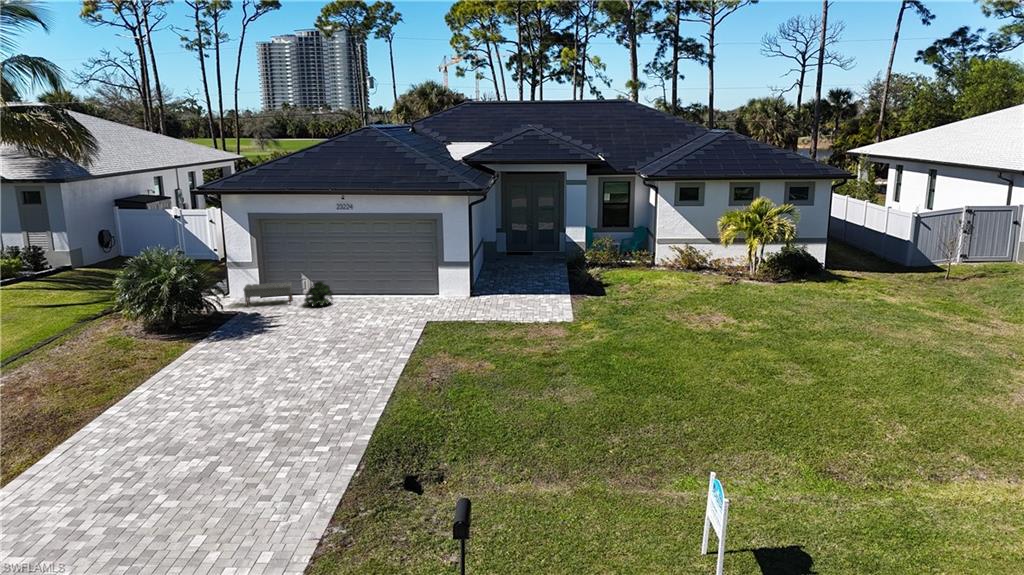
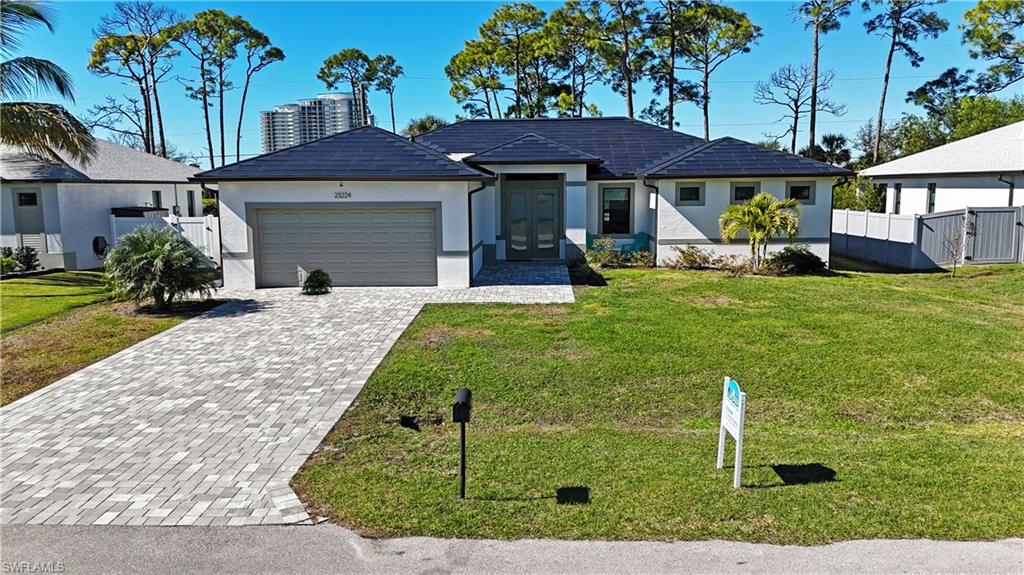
bench: present [243,282,293,307] -> none [241,271,291,295]

